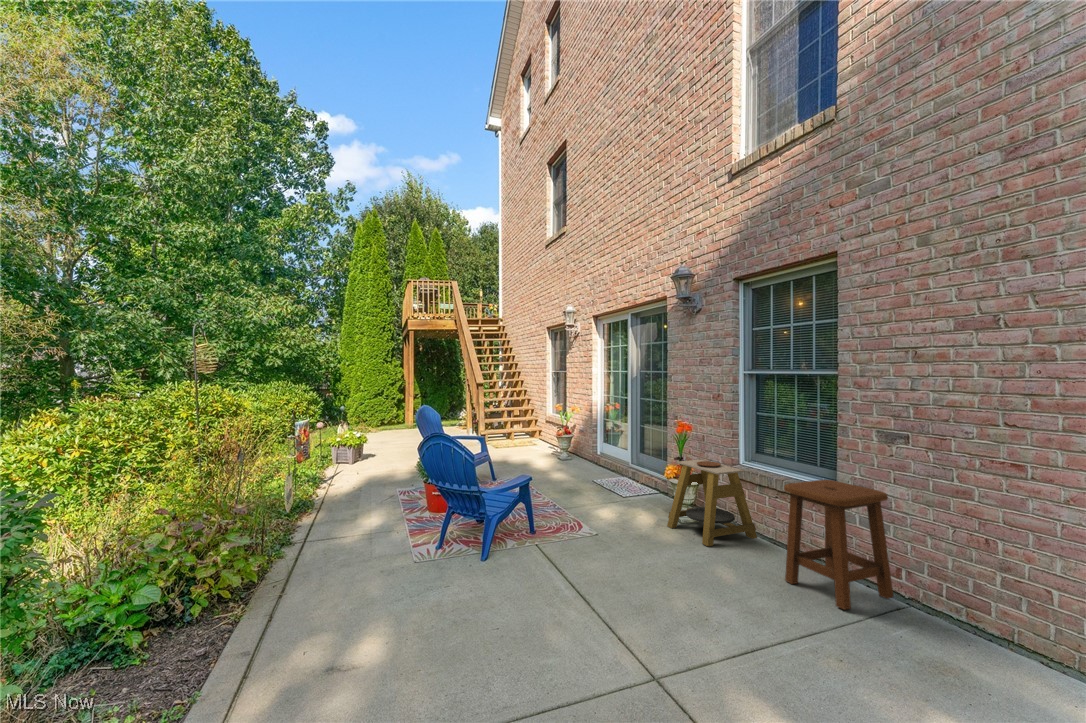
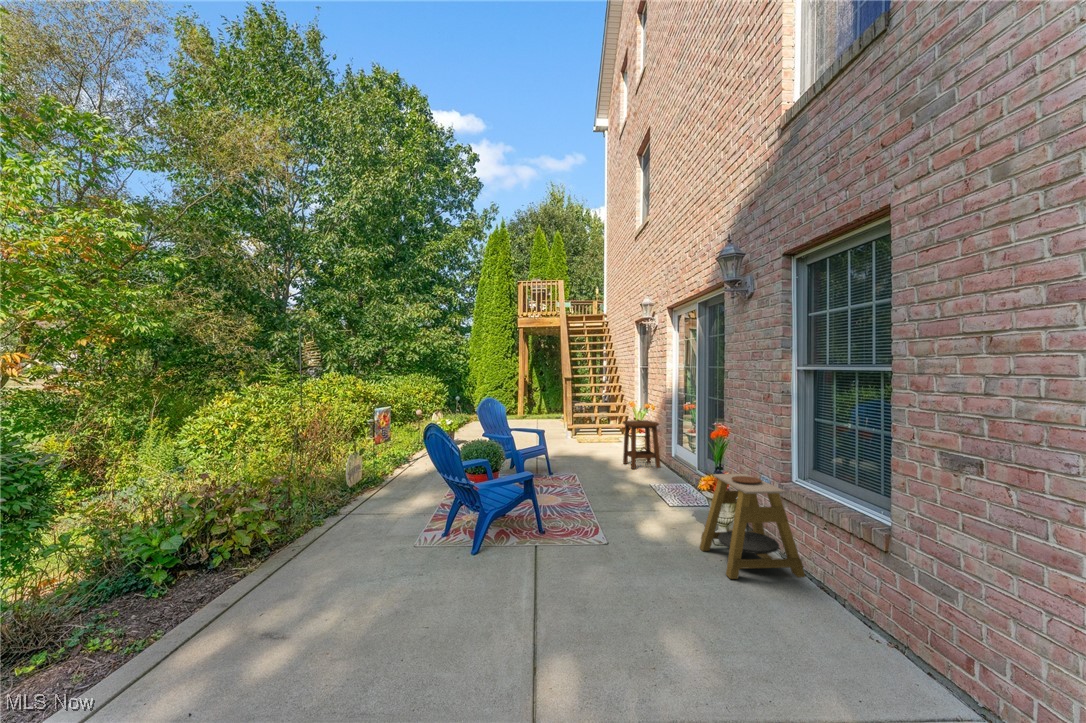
stool: present [784,480,893,610] -> present [622,420,661,469]

